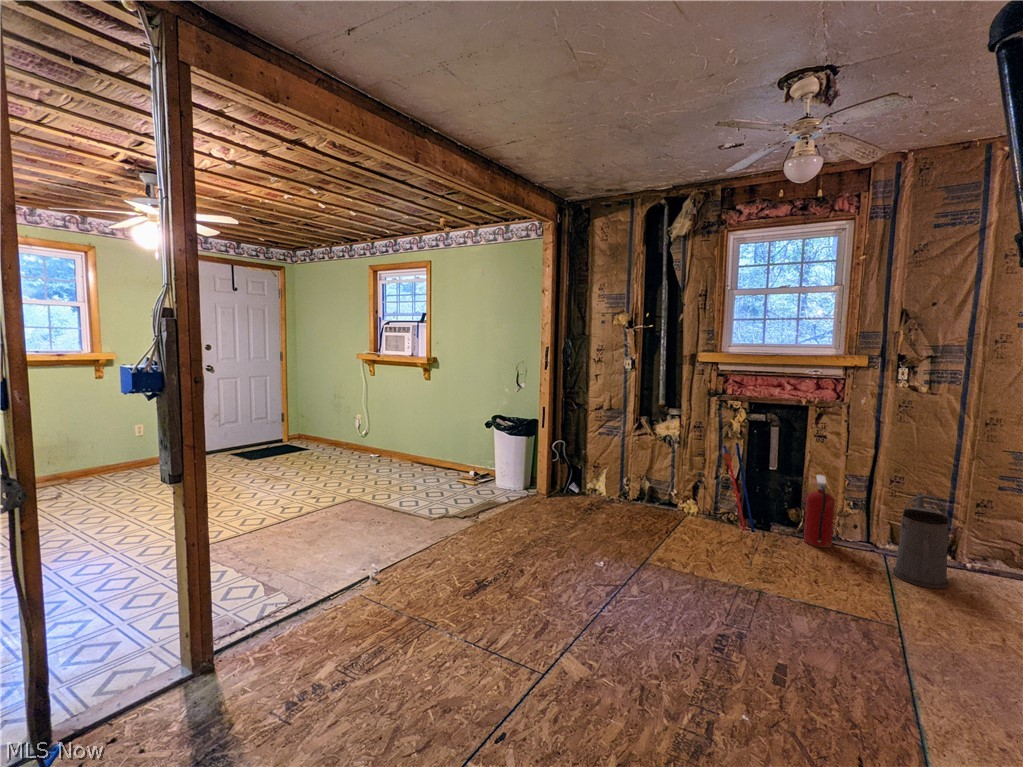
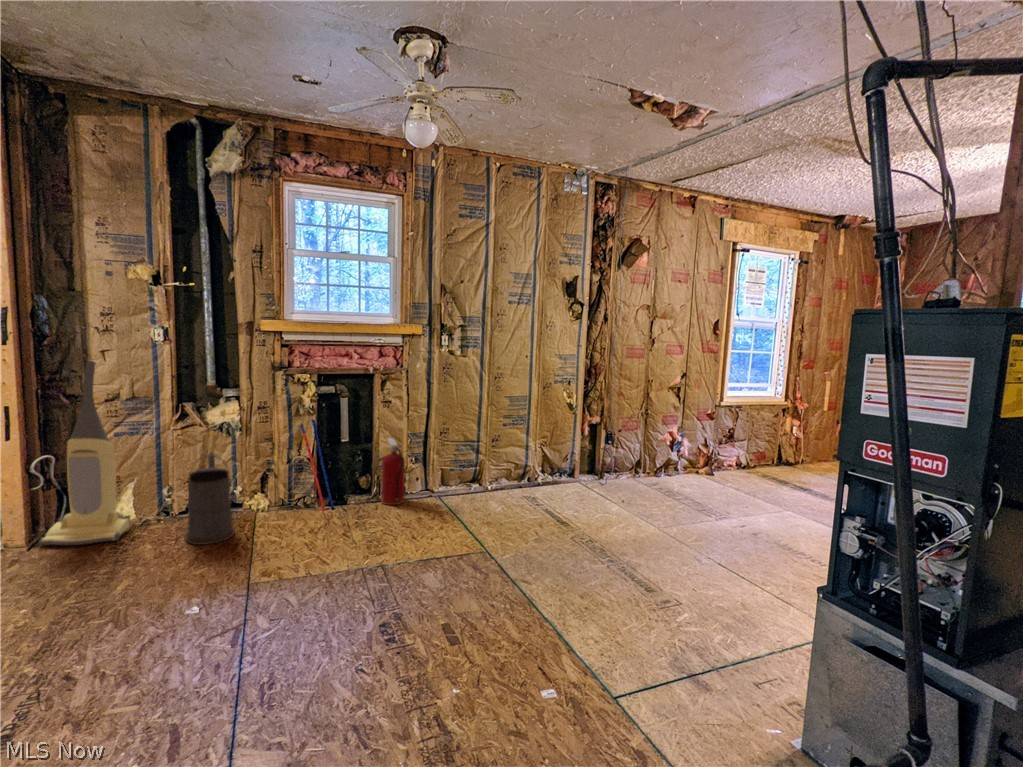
vacuum cleaner: none [553,381,601,506] -> present [39,361,130,545]
watering can: present [893,493,949,589] -> present [186,453,234,545]

